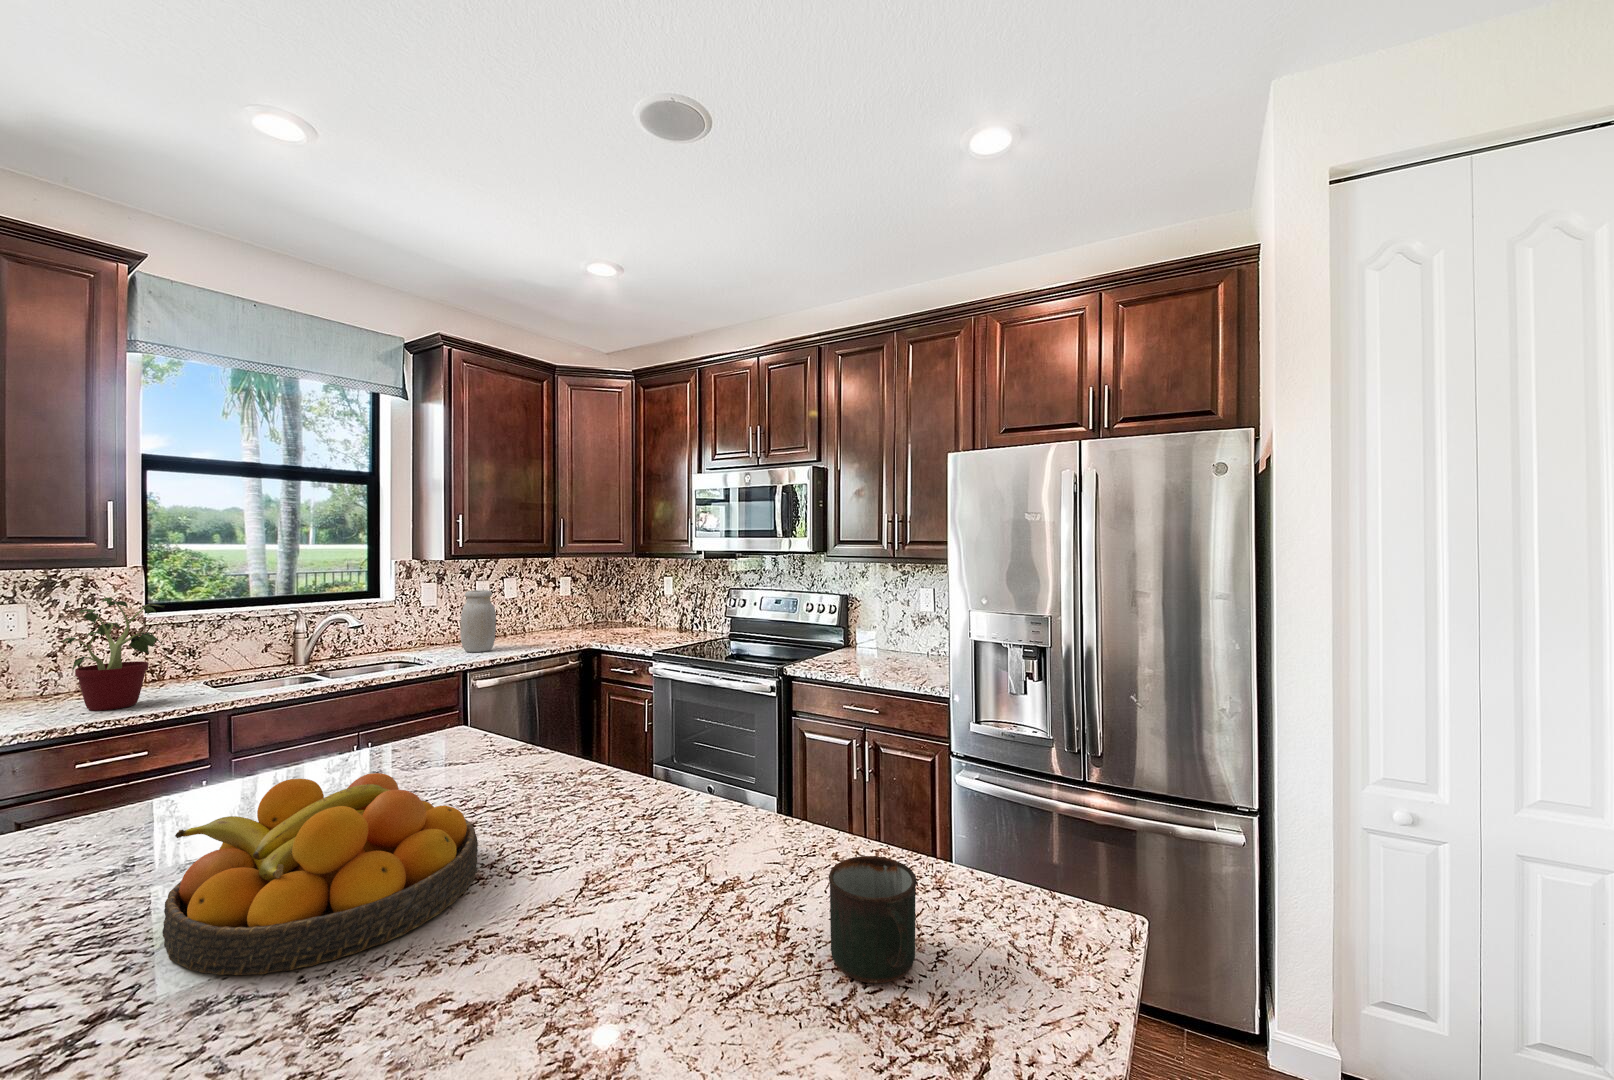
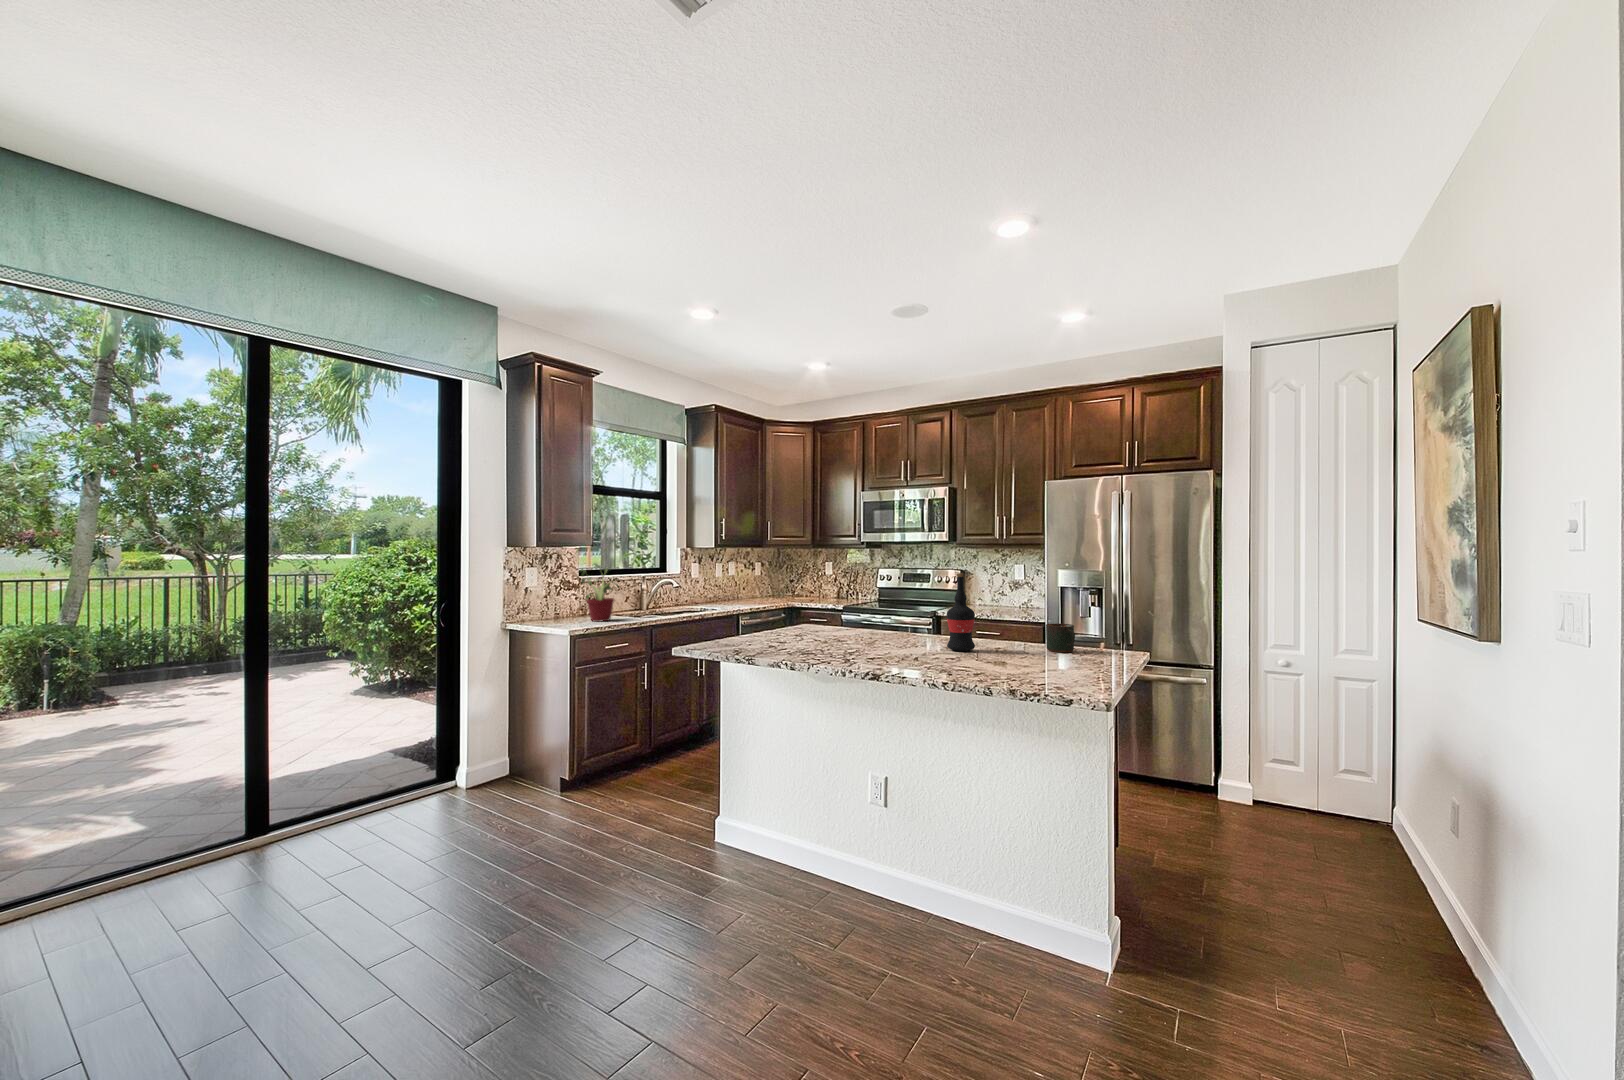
jar: present [460,590,496,652] -> none [720,567,741,606]
wine bottle: none [497,707,593,984] -> present [947,573,975,651]
fruit bowl: present [163,773,478,975] -> none [827,606,913,650]

